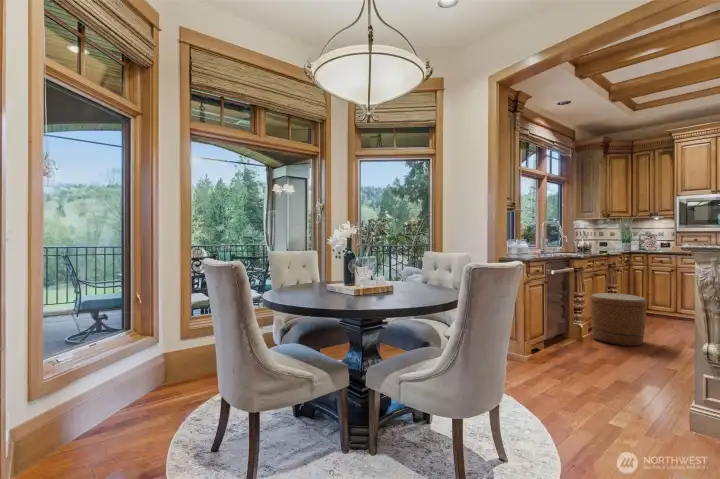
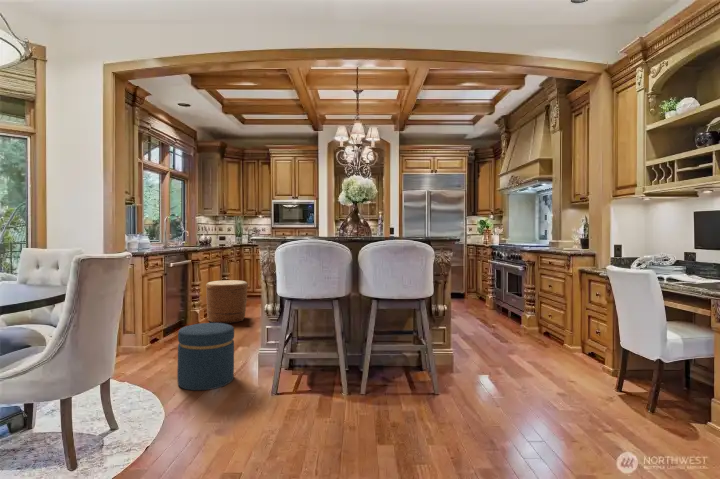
ottoman: none [569,348,649,441] -> present [177,323,234,390]

